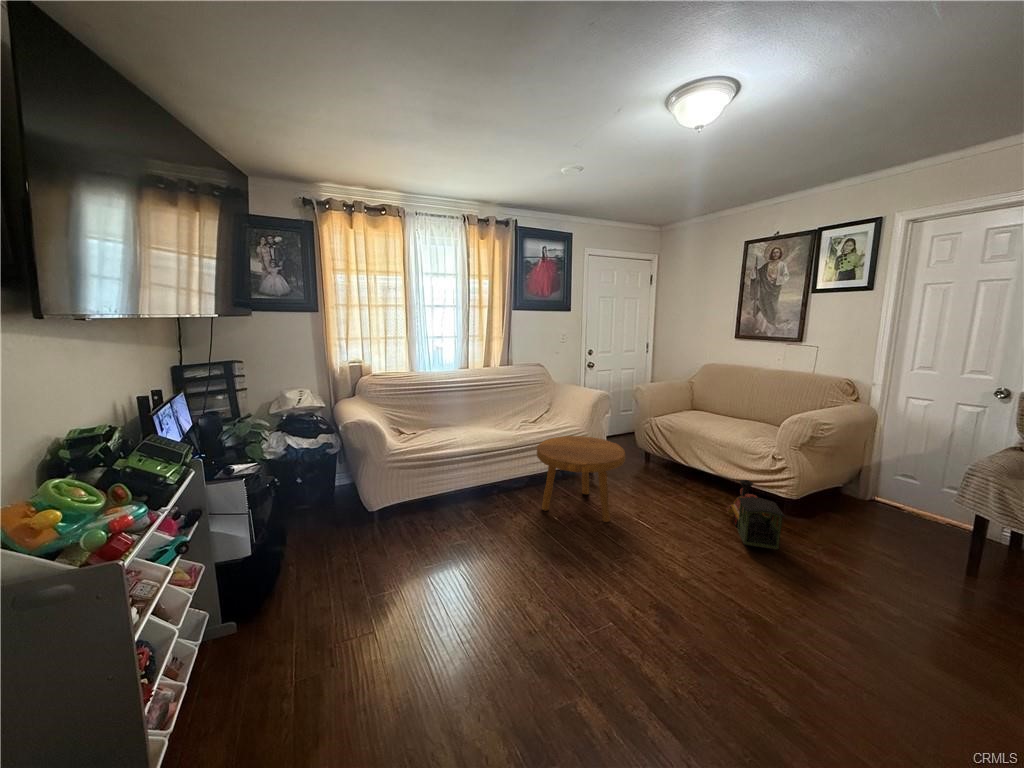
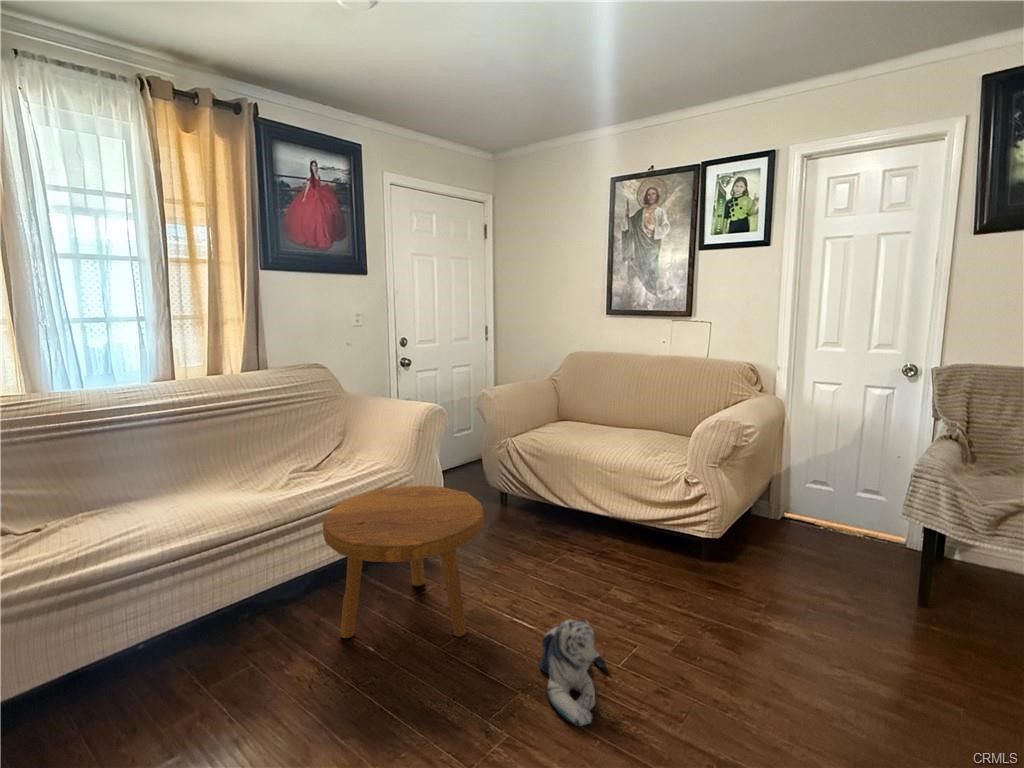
toy train: present [727,480,785,550] -> none [634,521,726,629]
plush toy: none [649,519,691,575] -> present [539,620,606,726]

